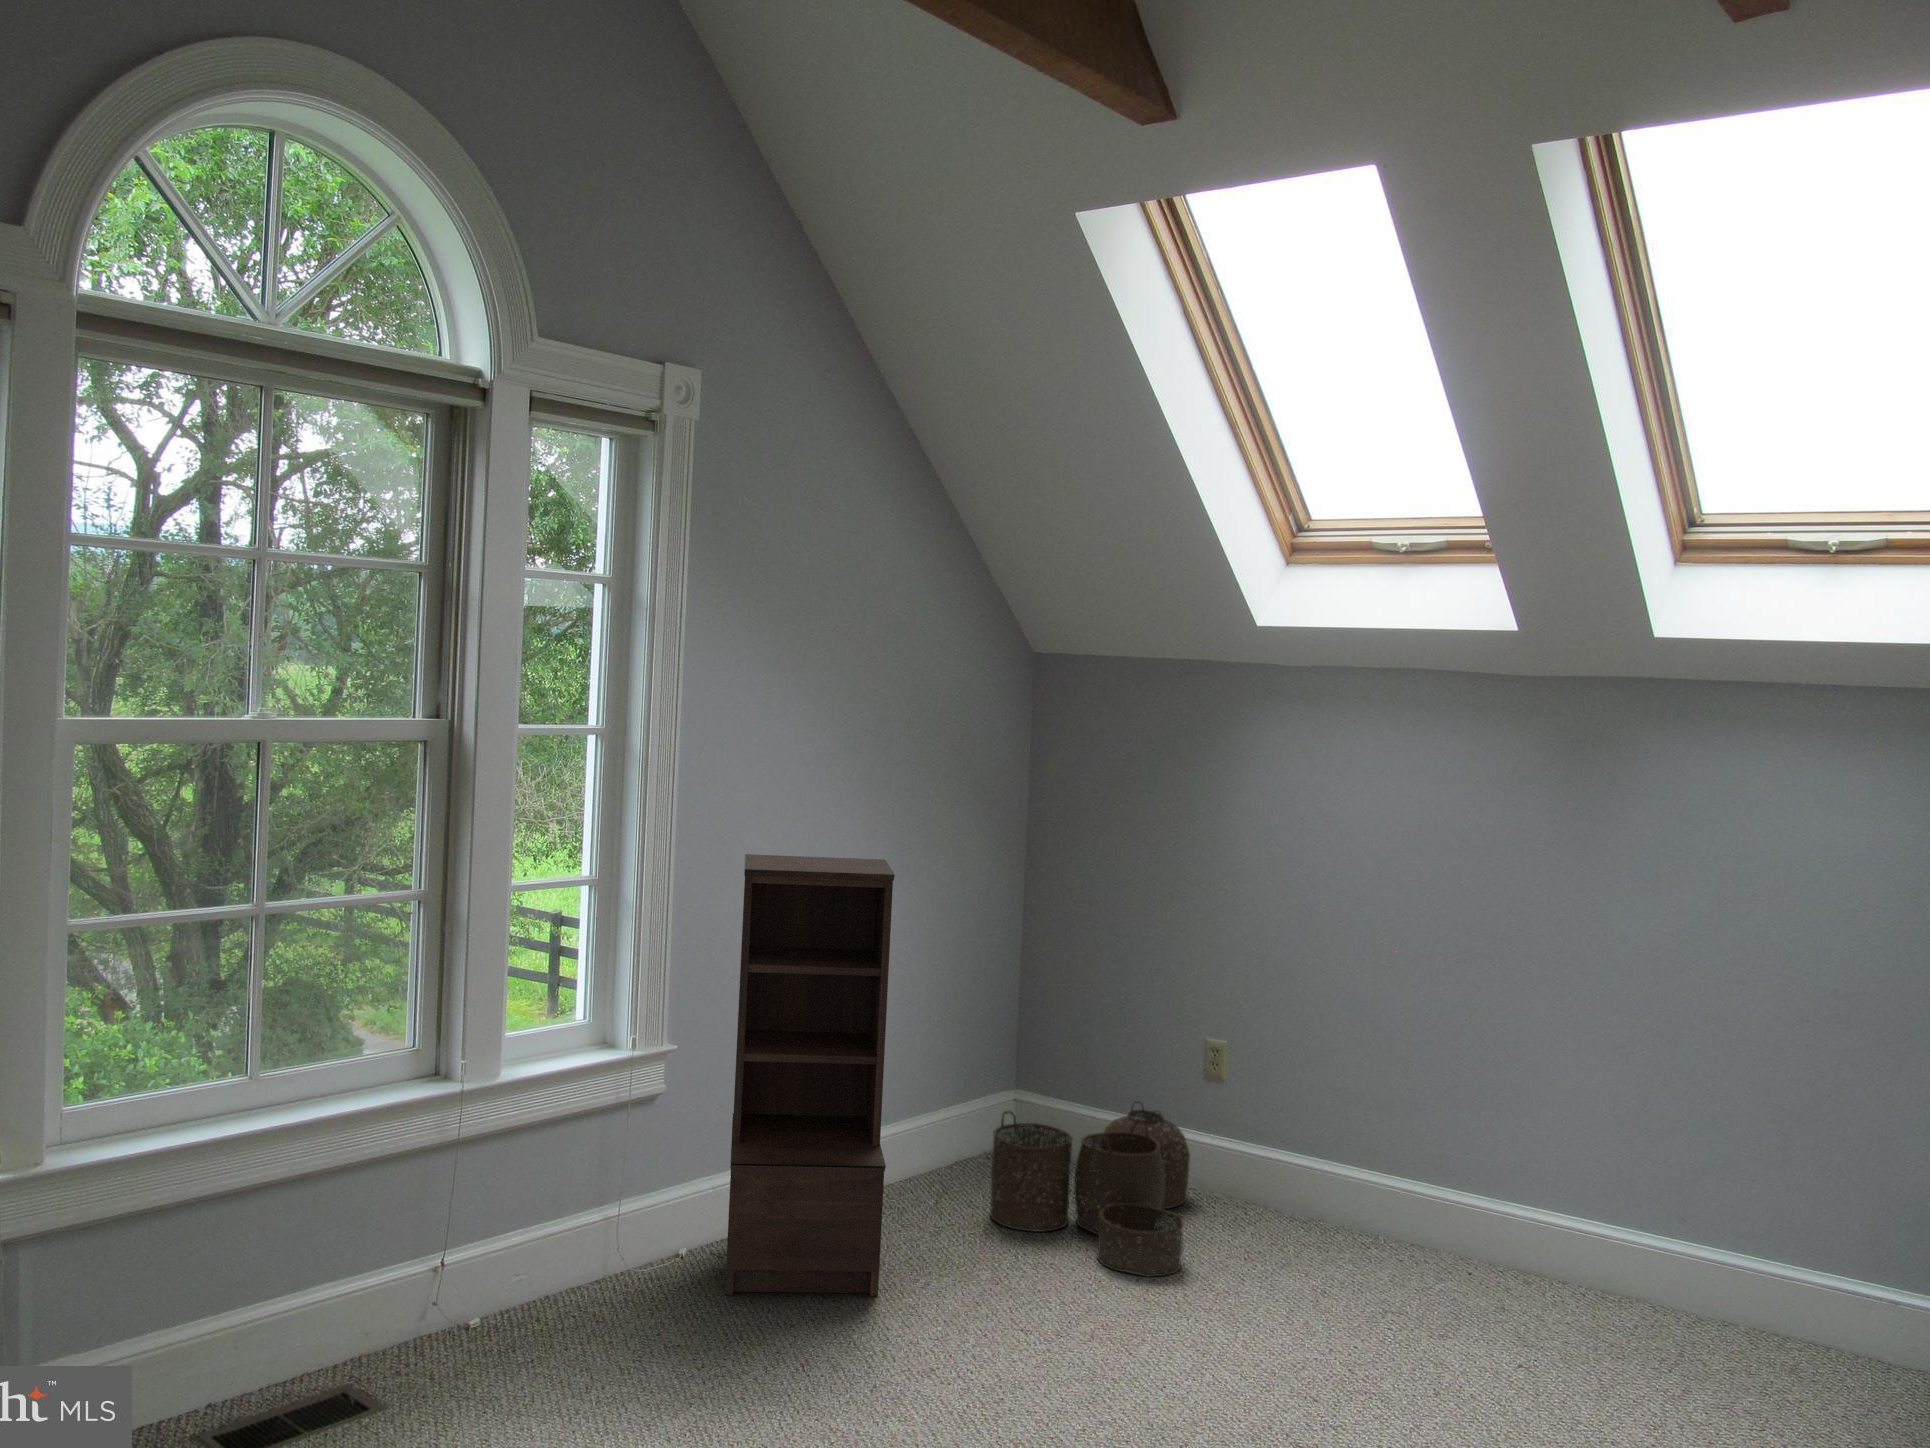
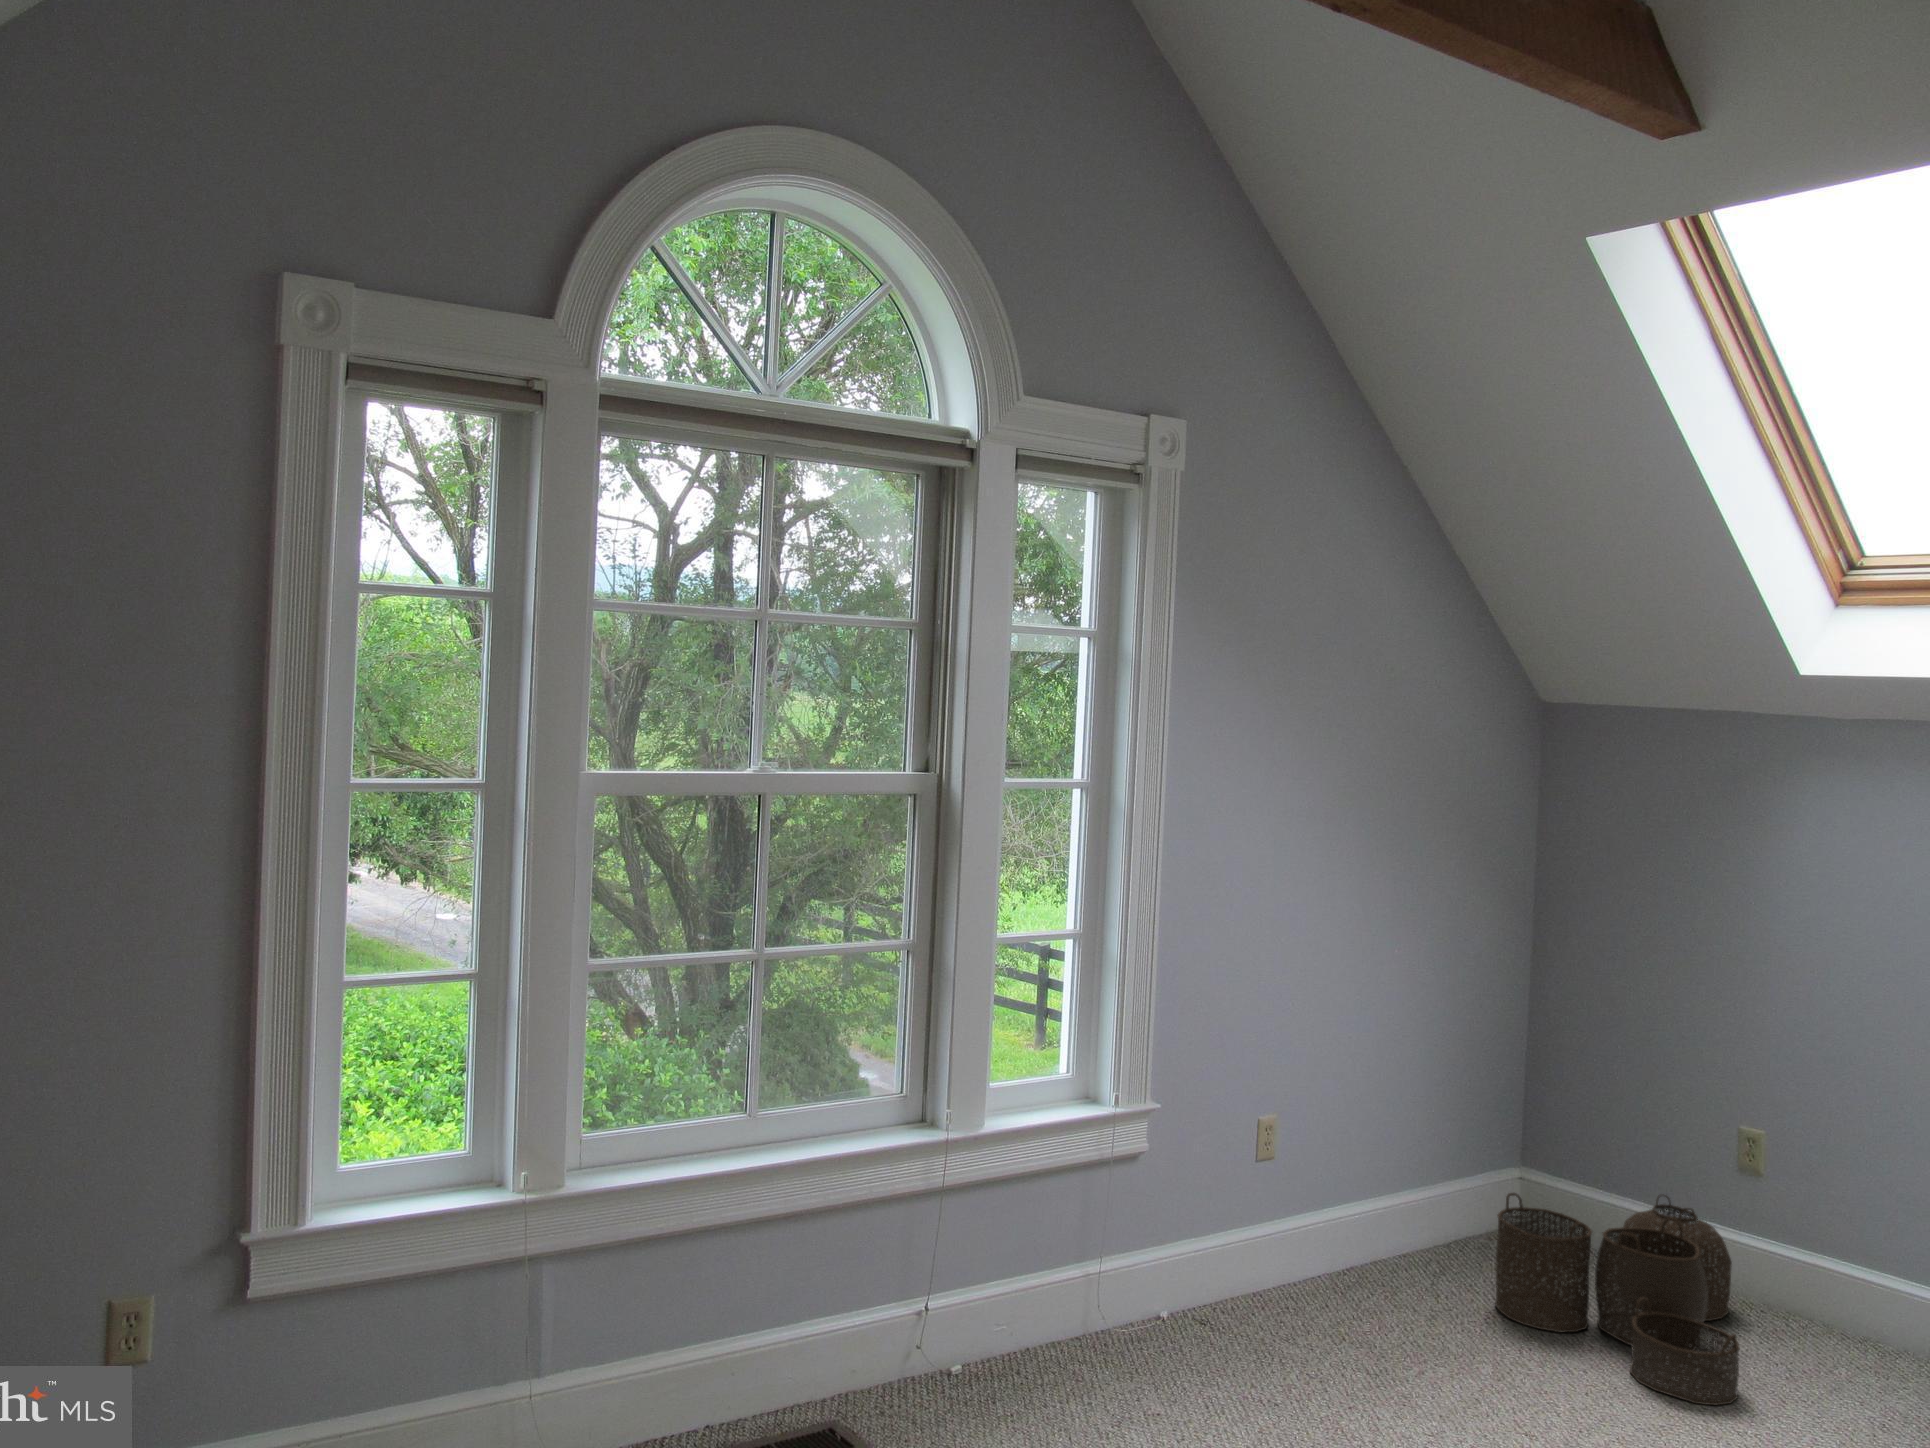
bookshelf: present [725,854,895,1296] -> none [1210,905,1391,1388]

